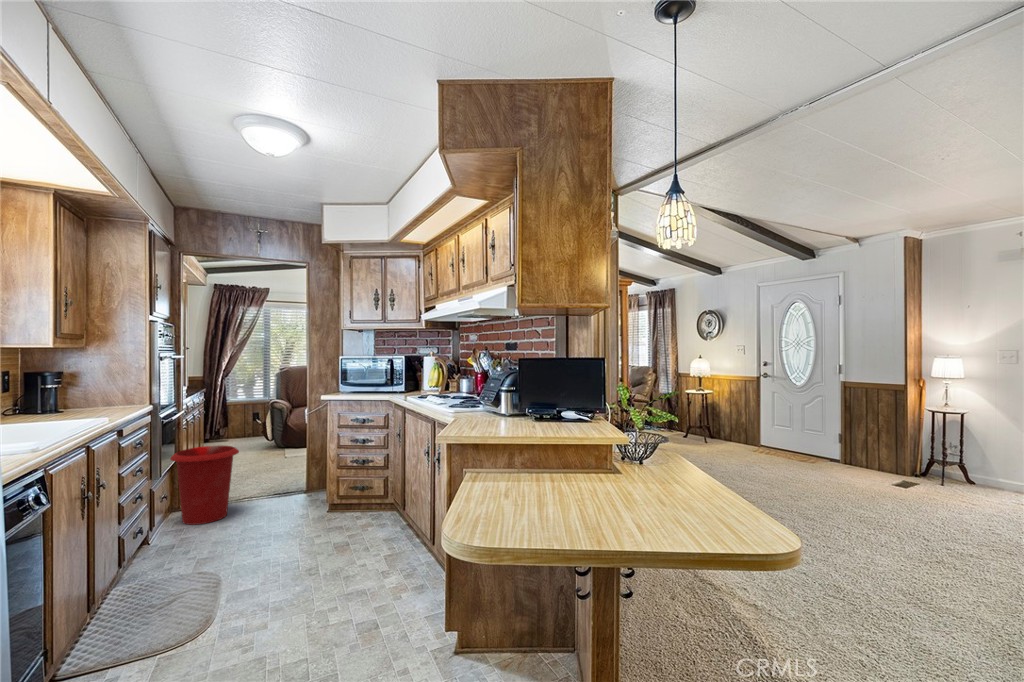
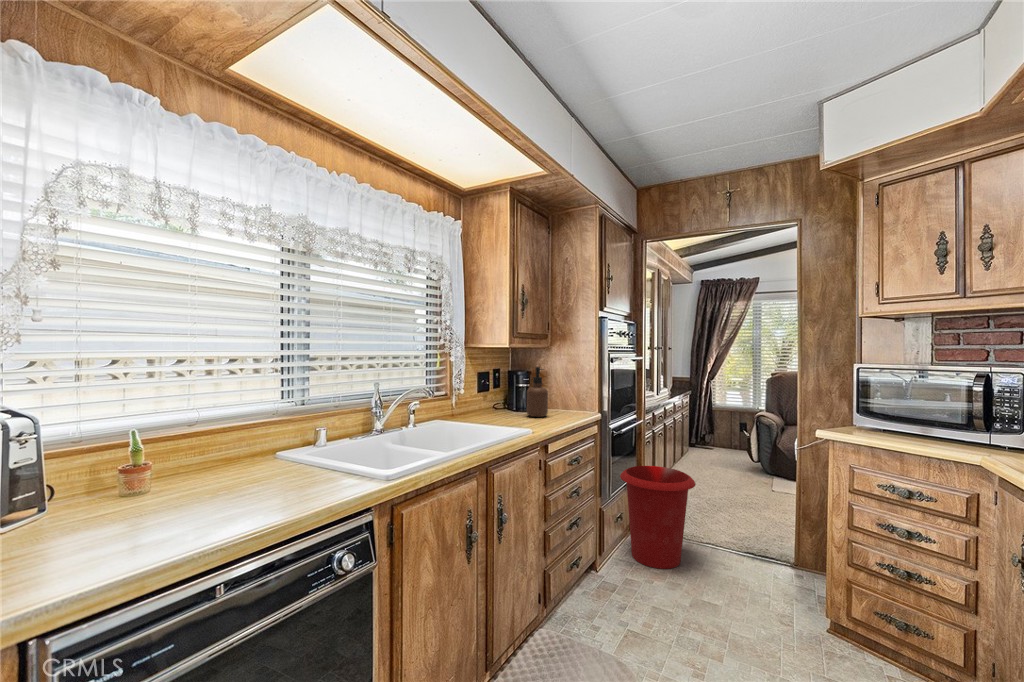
soap dispenser: none [87,369,112,414] -> present [526,367,548,417]

